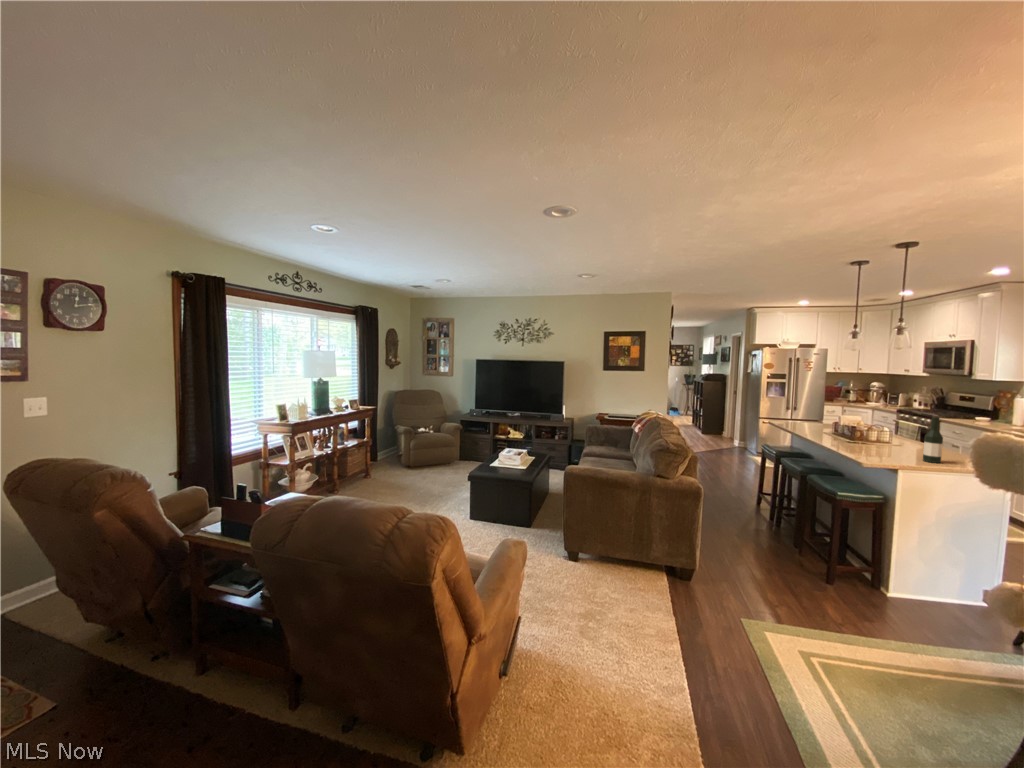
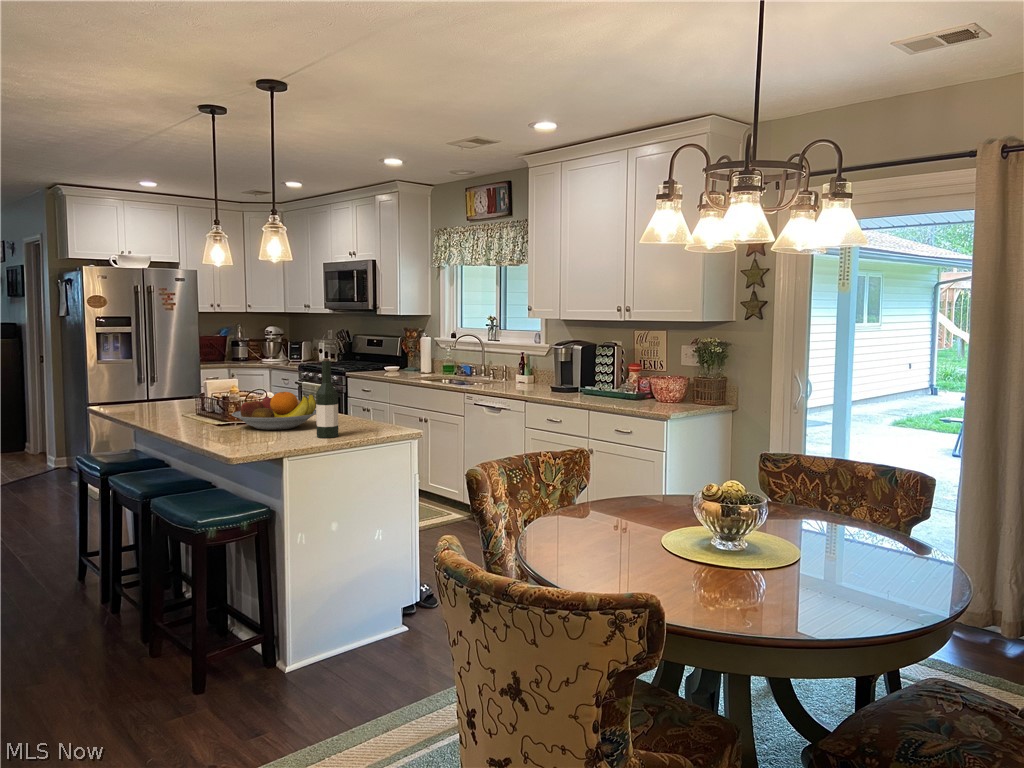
fruit bowl: none [859,430,924,452] -> present [232,392,316,430]

